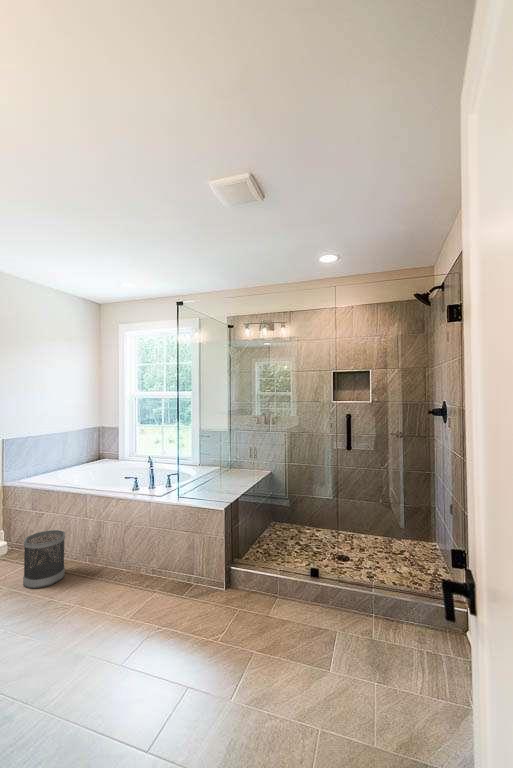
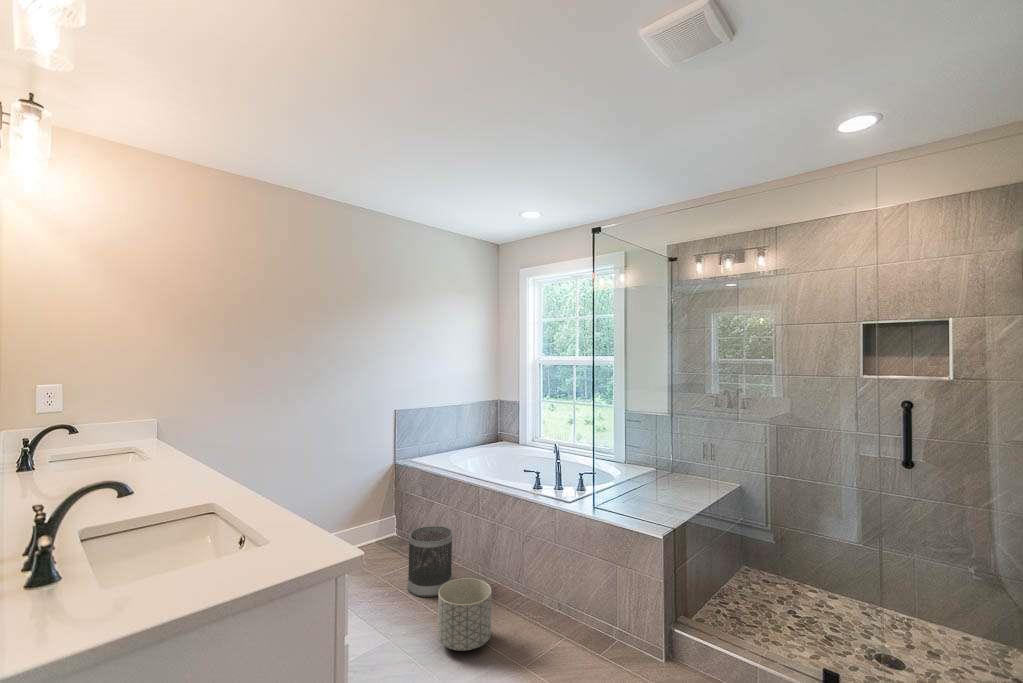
planter: none [57,562,102,617] -> present [438,578,491,651]

